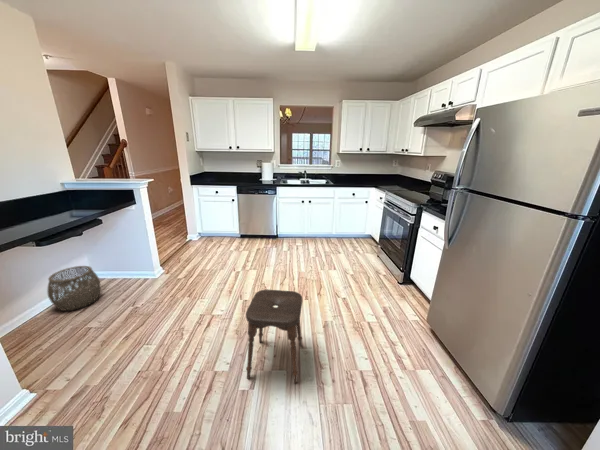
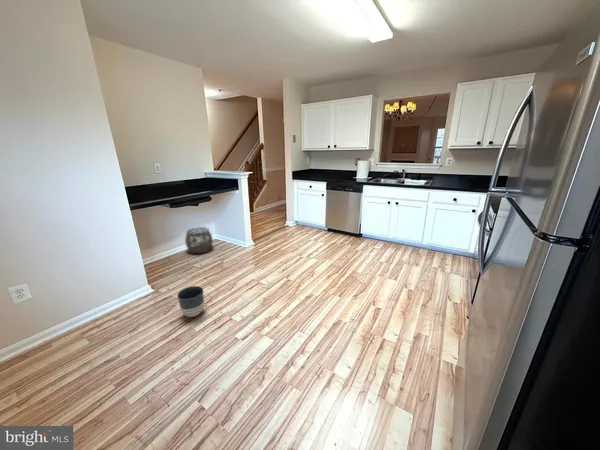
stool: present [246,289,302,384] -> none [244,267,302,353]
planter: none [127,350,170,400] -> present [177,286,204,317]

